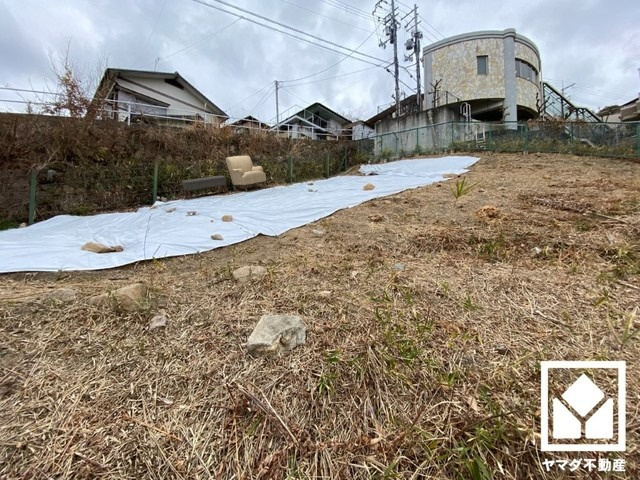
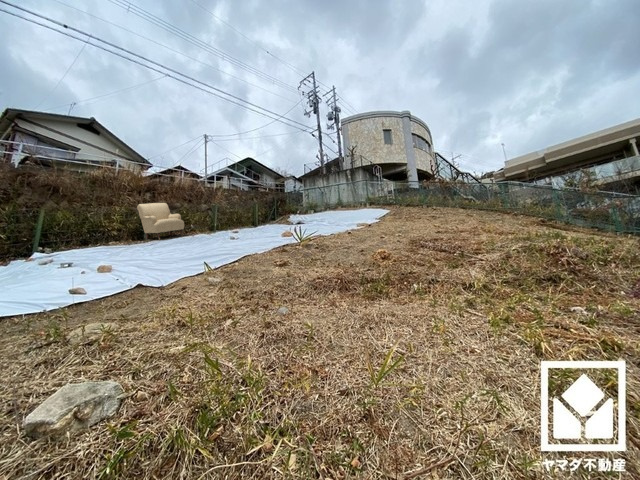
bench: present [181,176,227,199] -> none [75,223,136,250]

